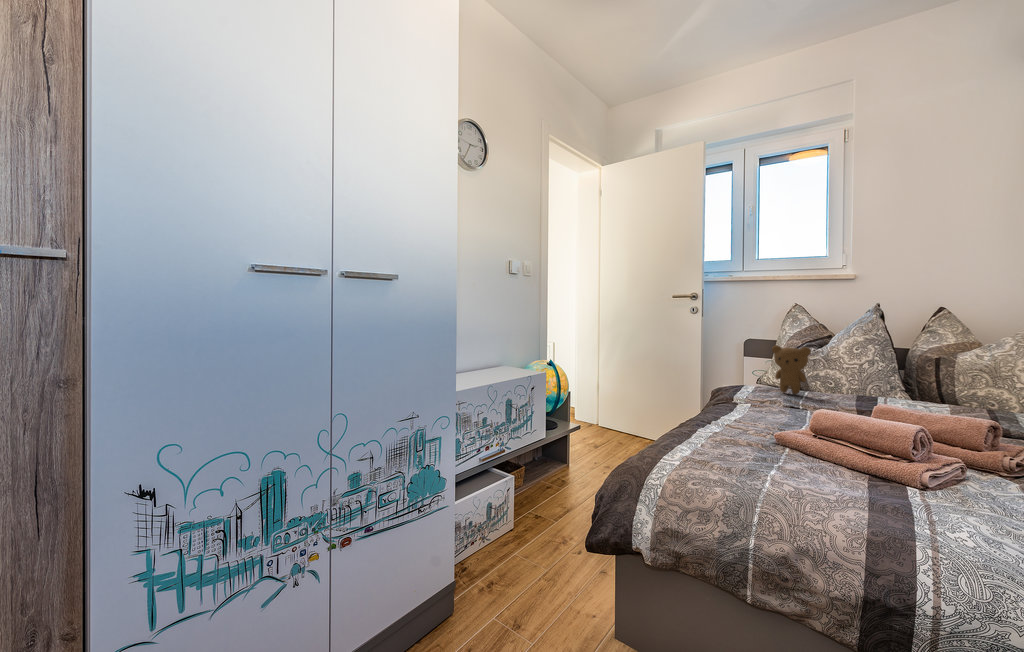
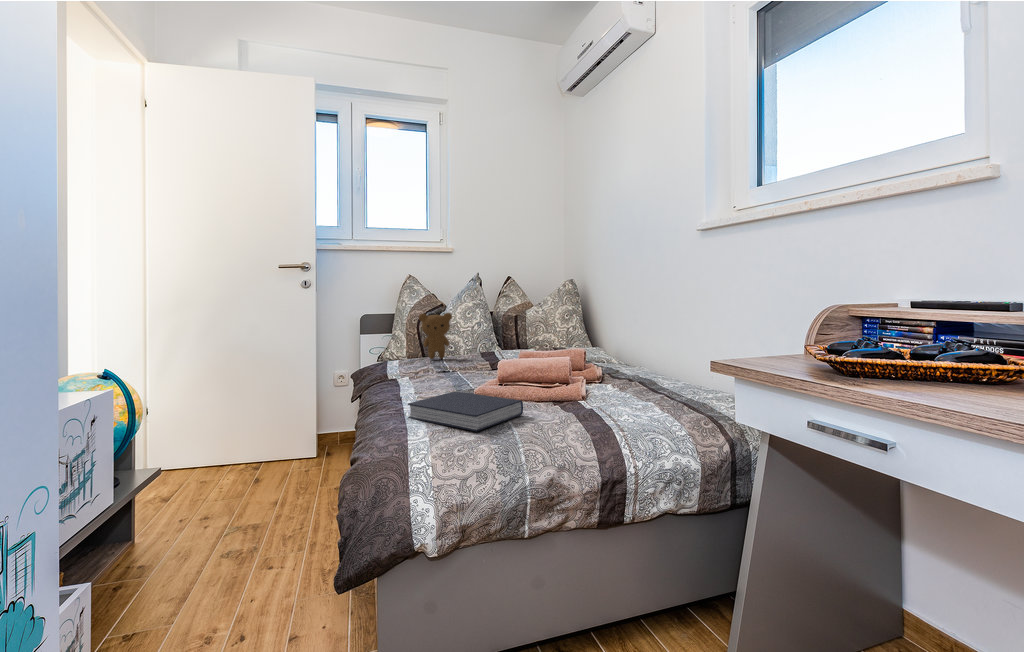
book: none [689,428,810,476] -> present [408,391,523,431]

